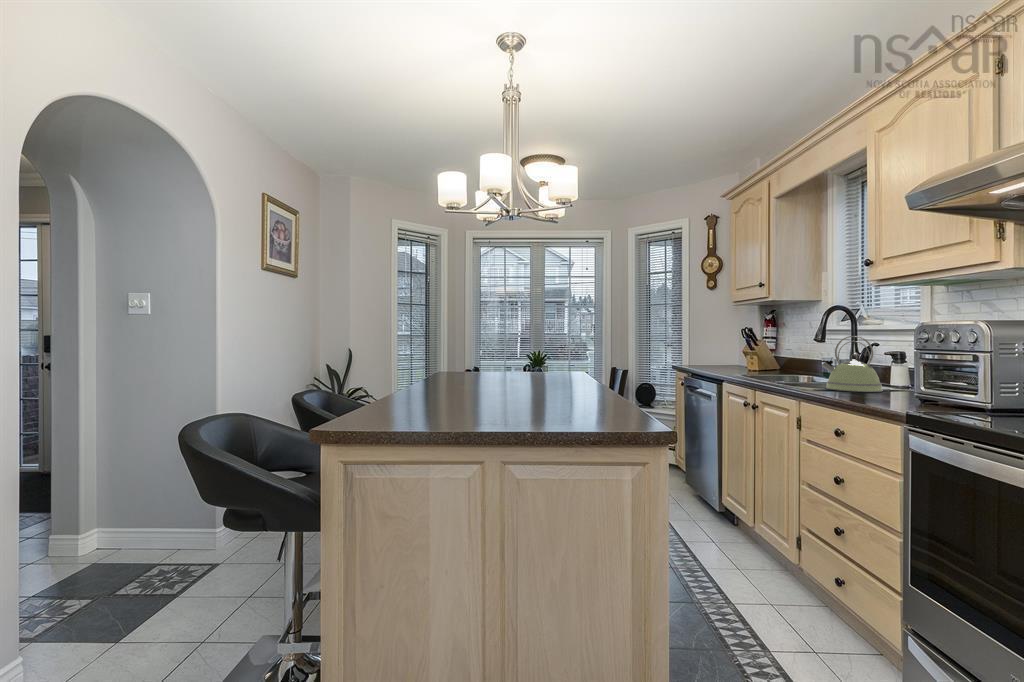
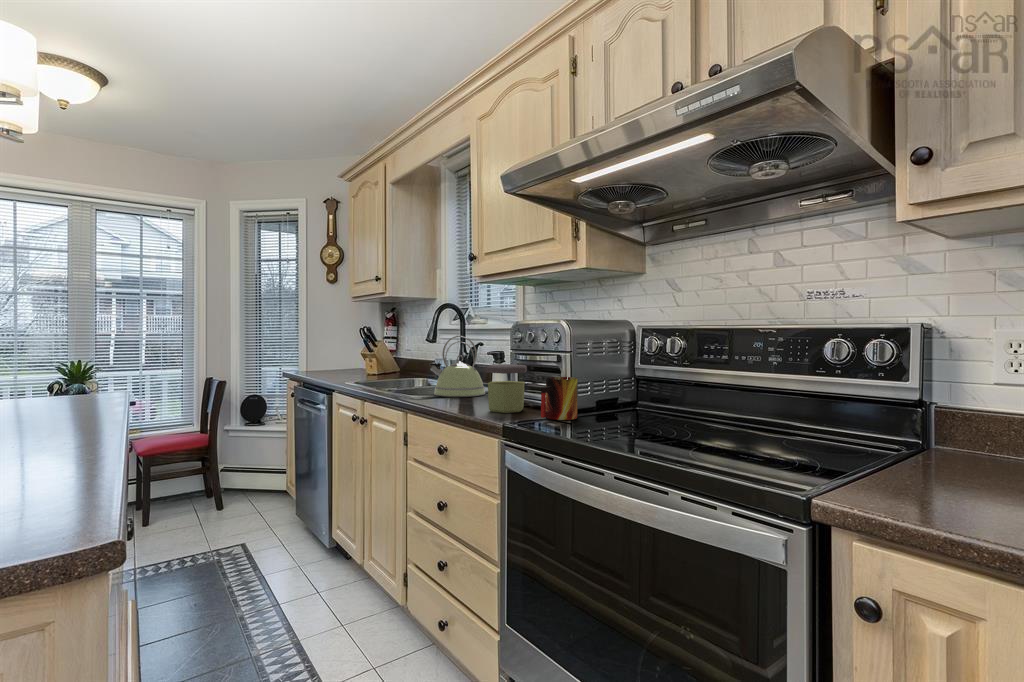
jar: none [886,362,935,406] -> present [485,364,527,413]
mug: none [951,375,998,416] -> present [541,377,577,420]

